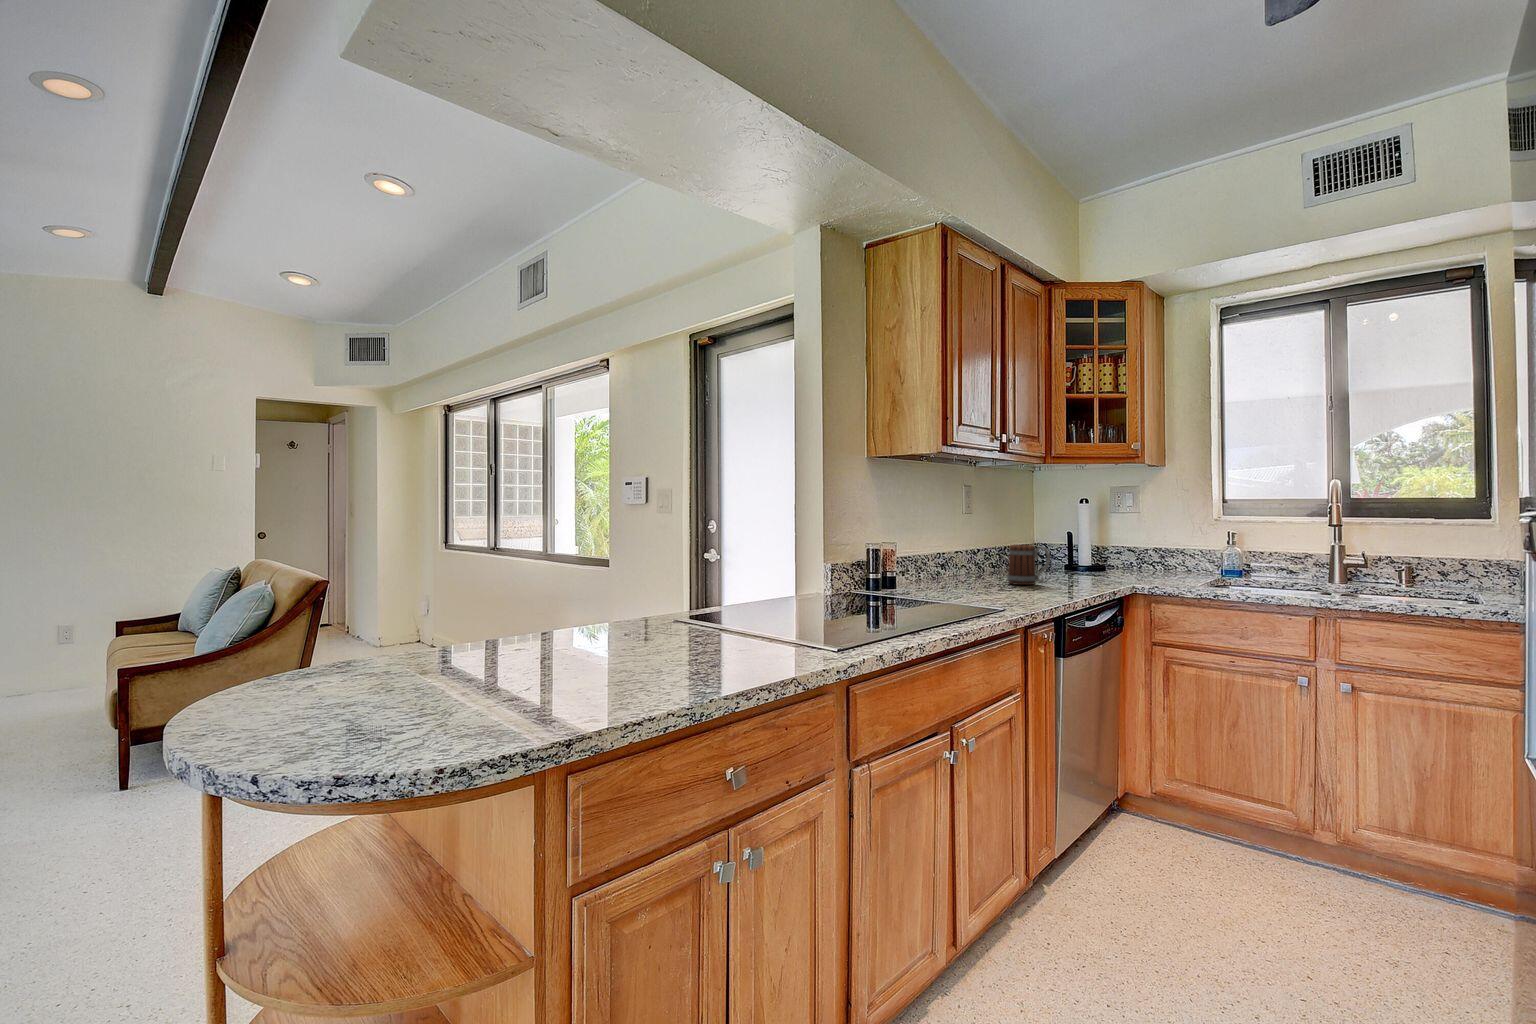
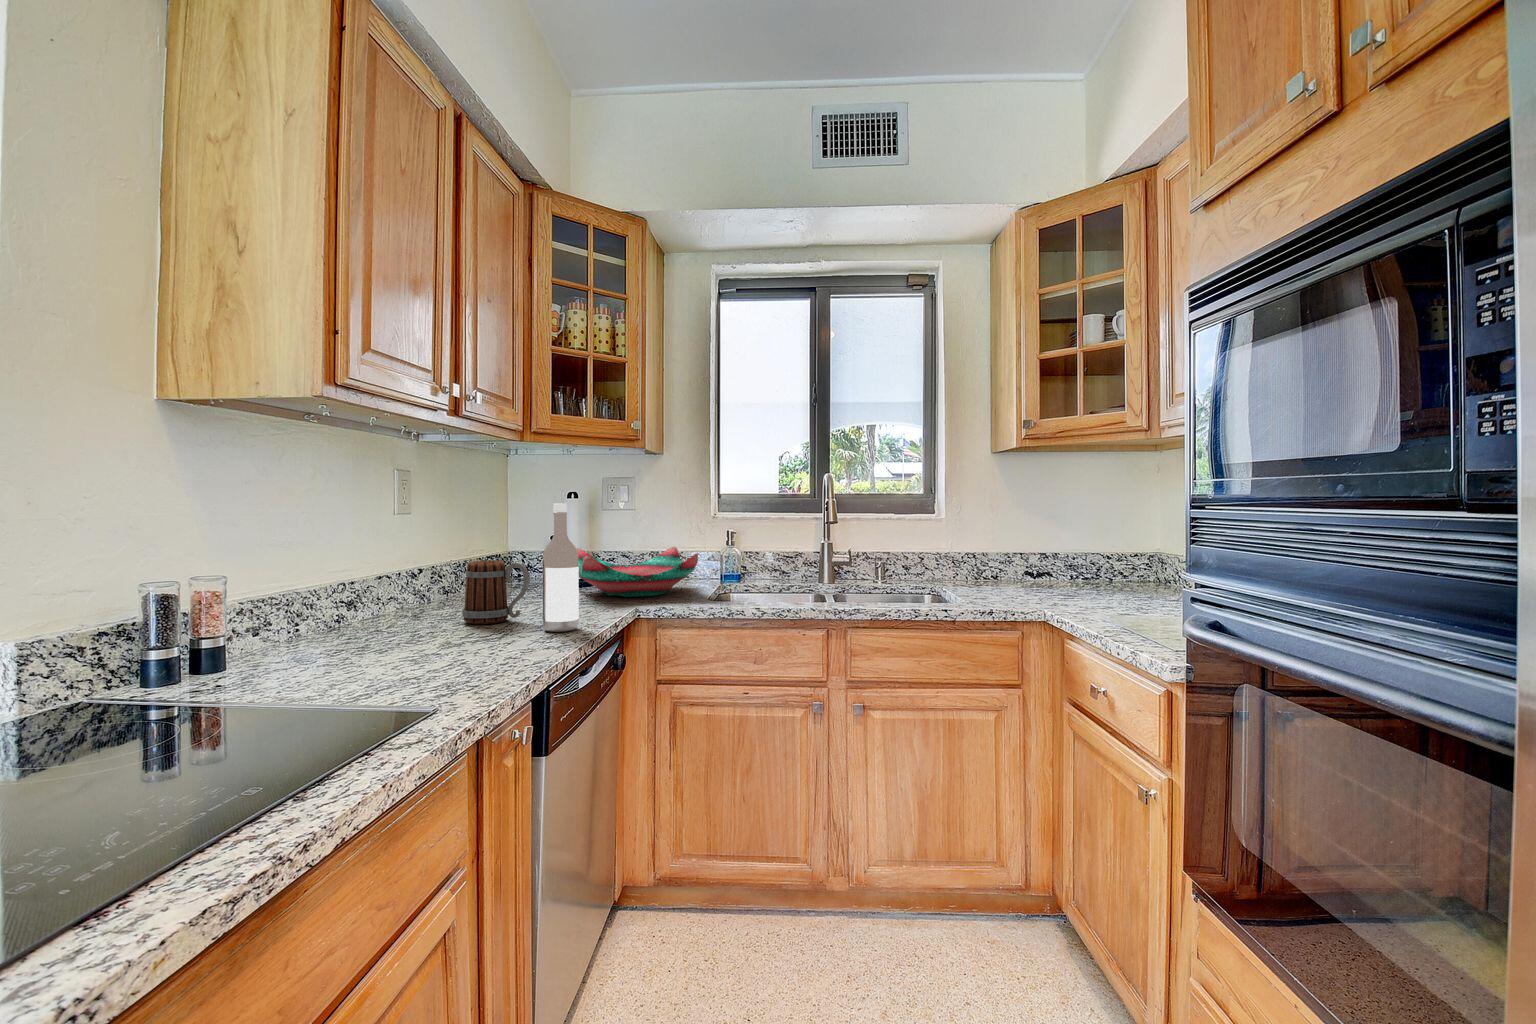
wine bottle: none [1059,506,1084,591] -> present [542,503,579,632]
decorative bowl: none [1086,542,1191,580] -> present [577,547,698,597]

